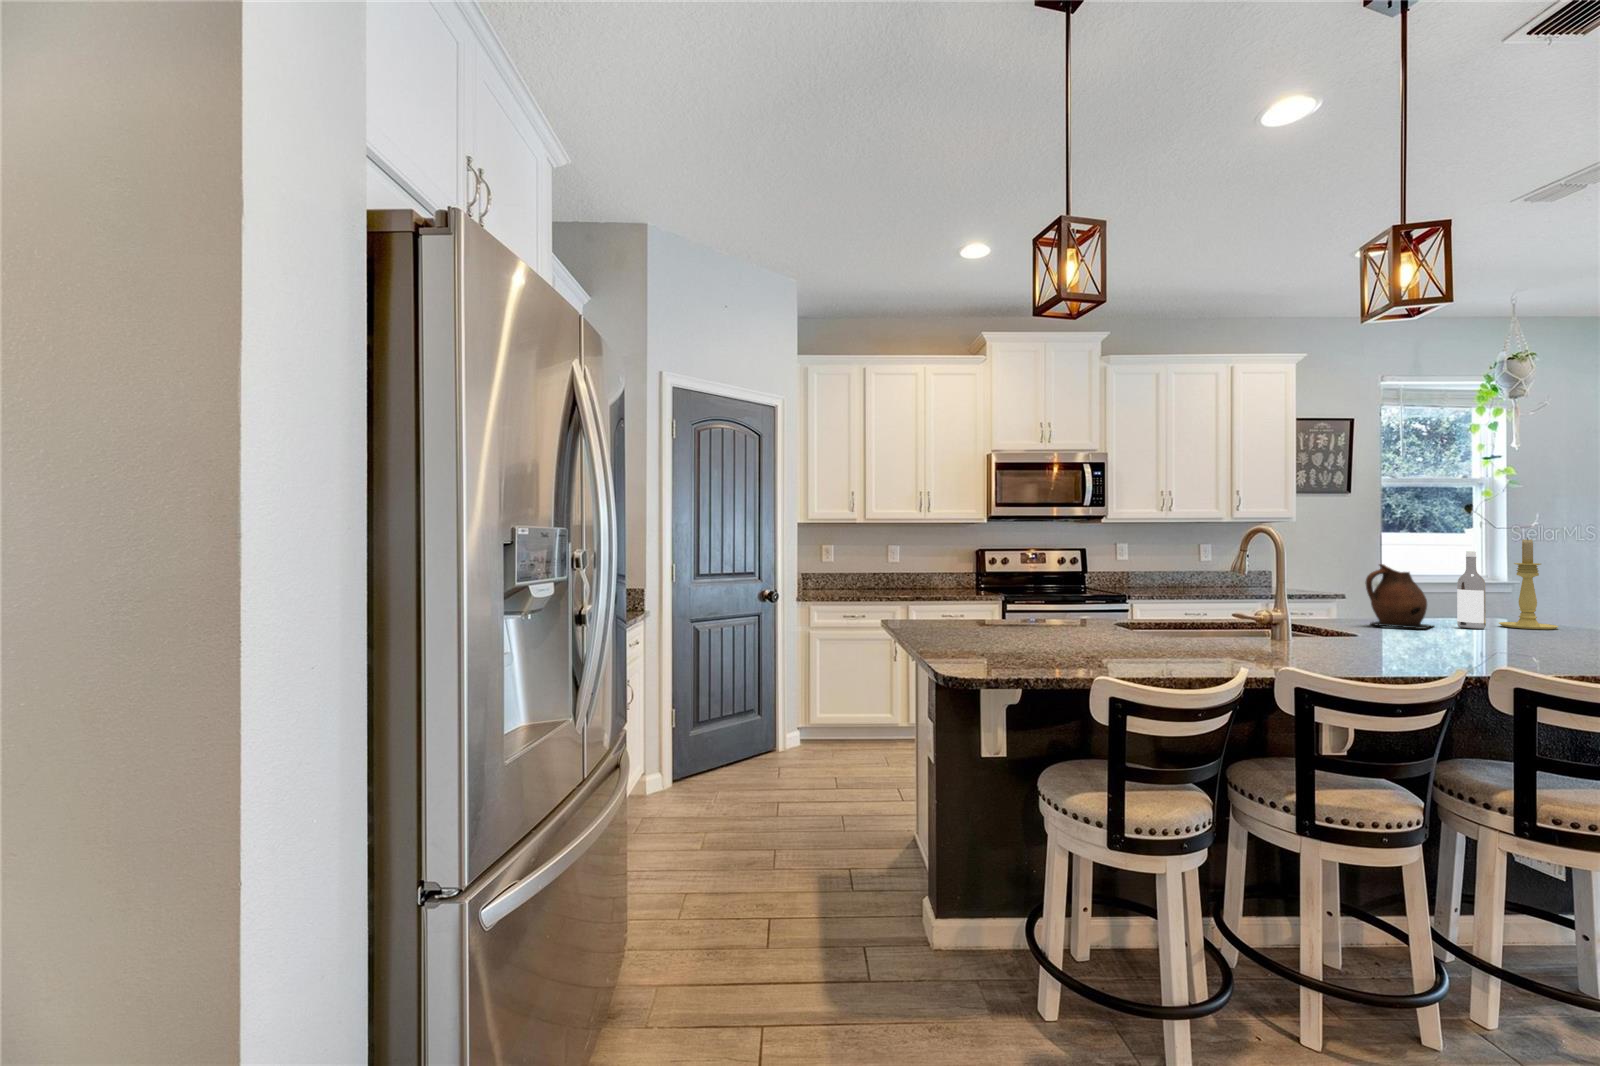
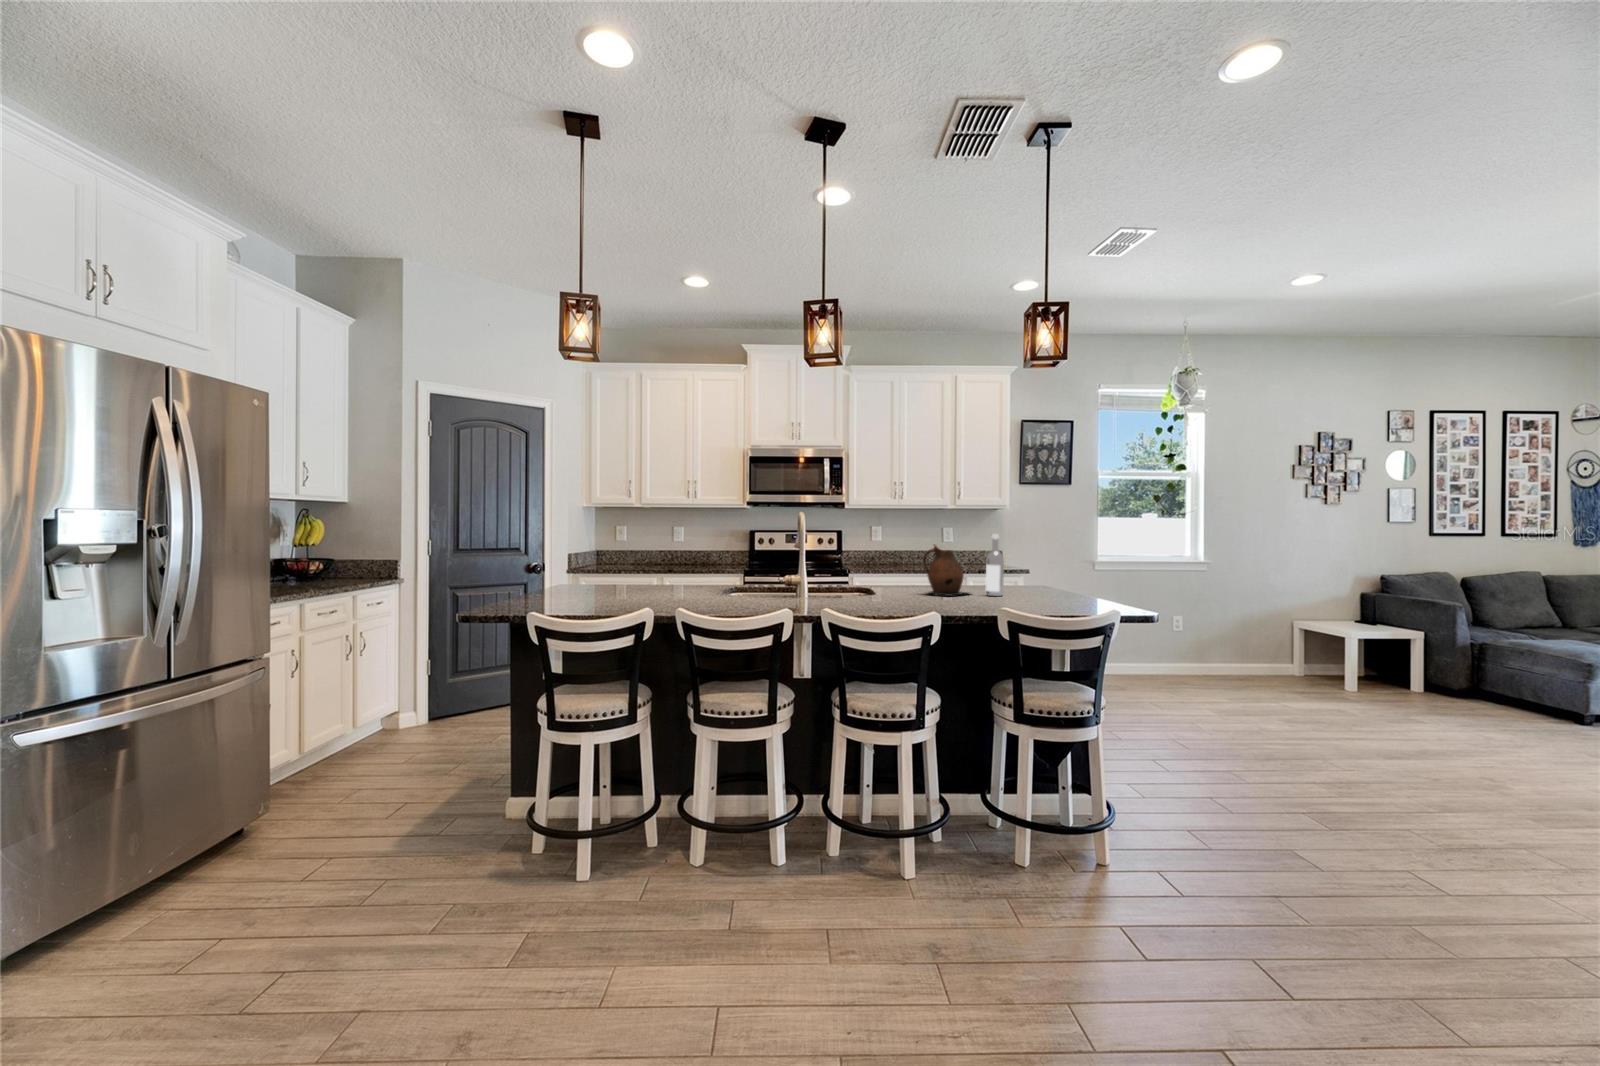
candle holder: present [1499,538,1558,630] -> none [1022,523,1058,597]

